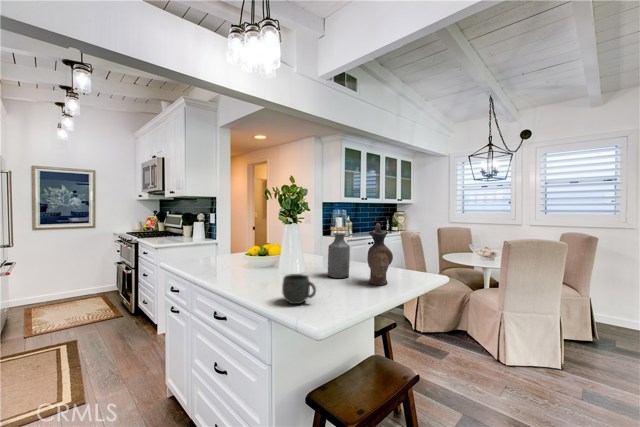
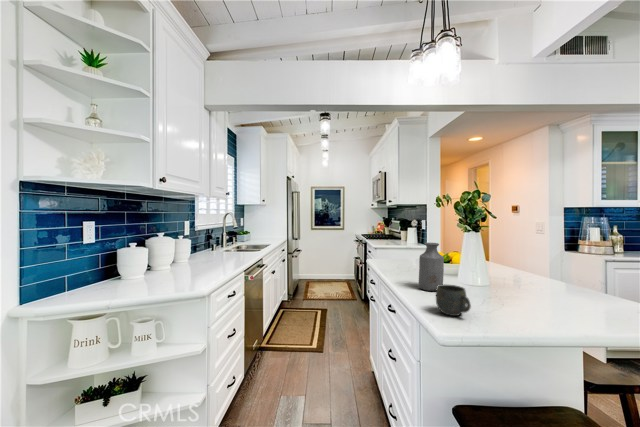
ceramic pitcher: present [367,223,393,285] -> none [568,237,614,322]
bottle: present [328,233,350,278] -> present [419,243,444,291]

